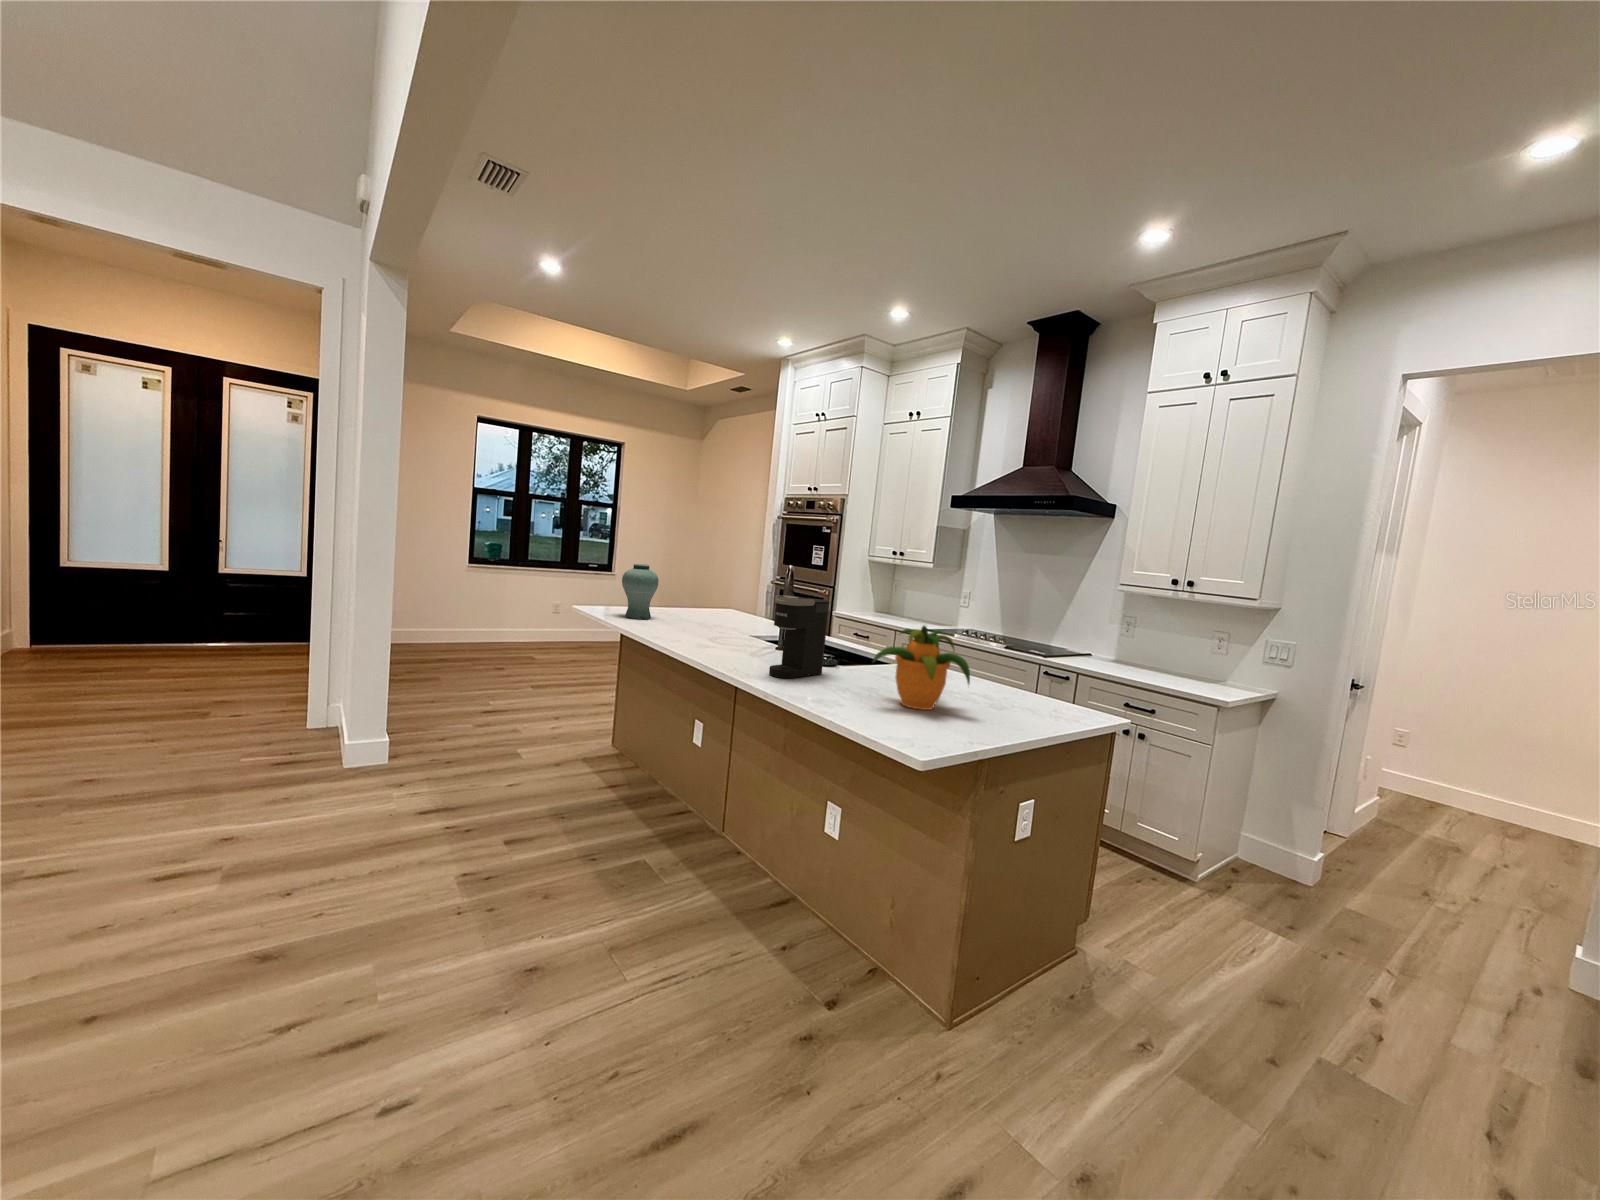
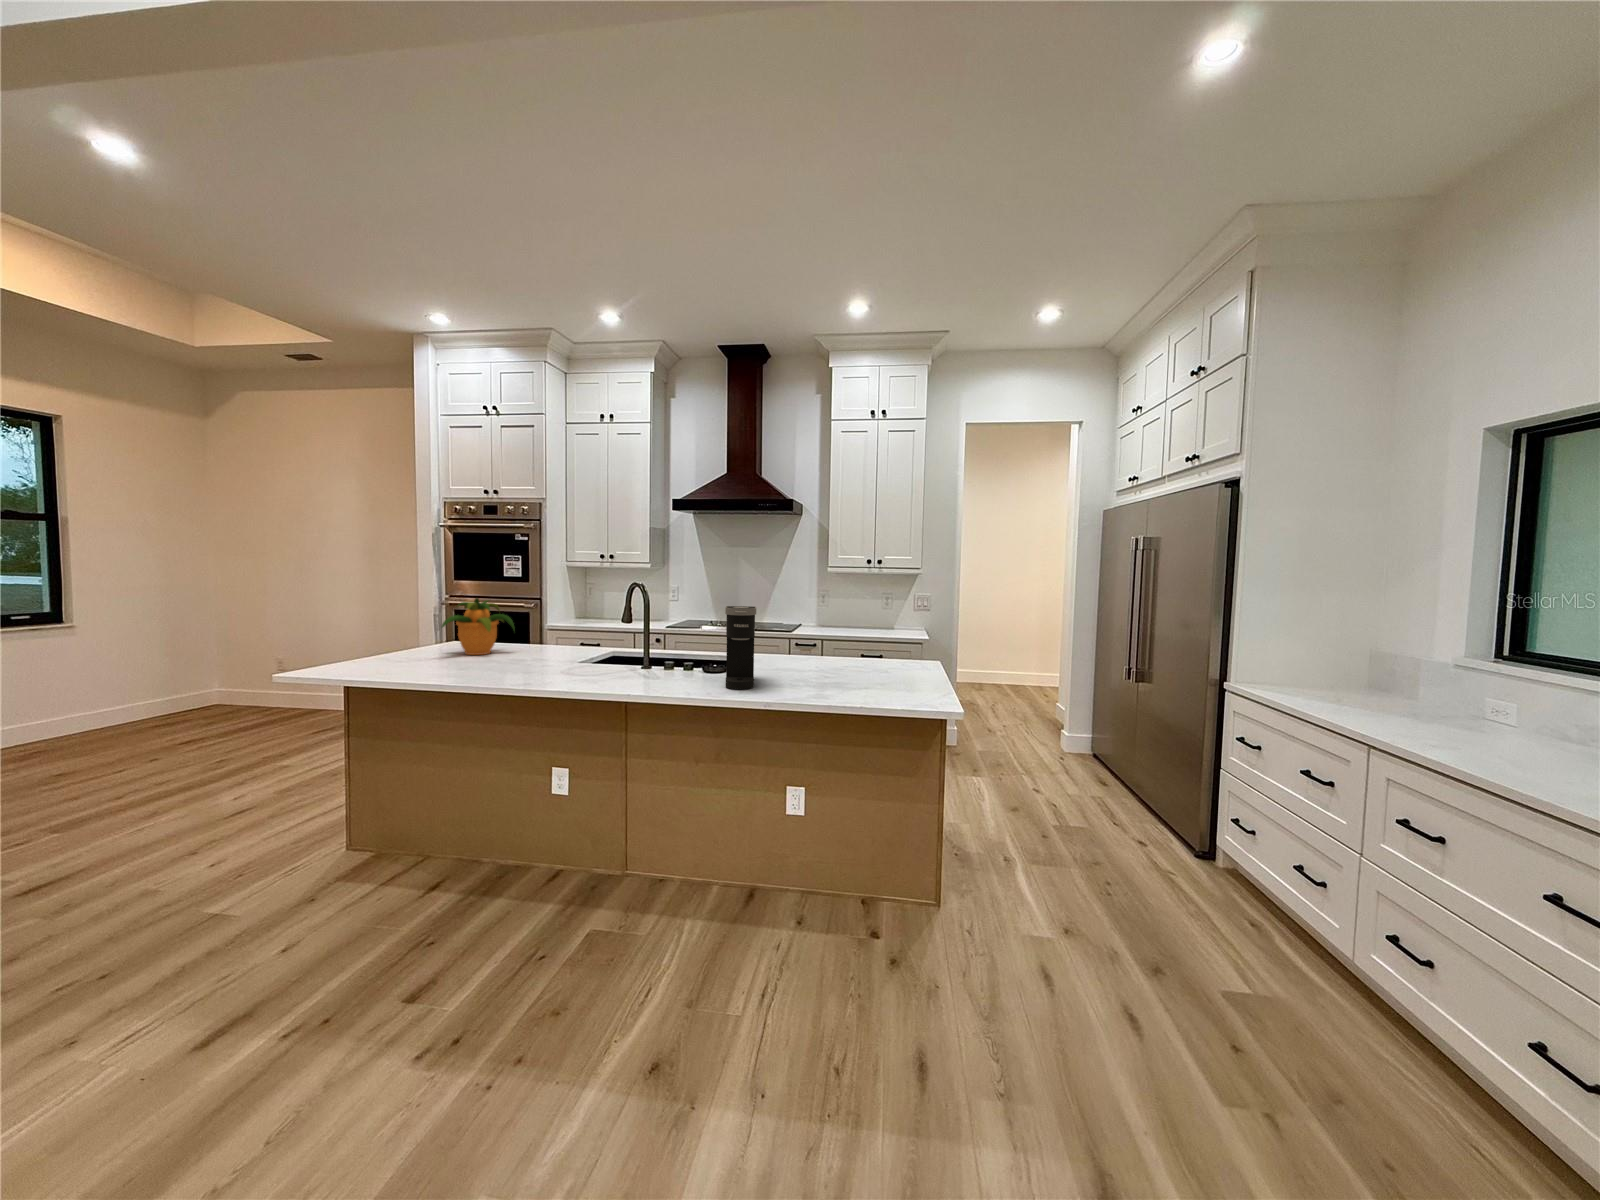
vase: present [622,564,659,619] -> none [364,596,422,671]
potted plant: present [873,626,970,710] -> present [442,598,514,655]

